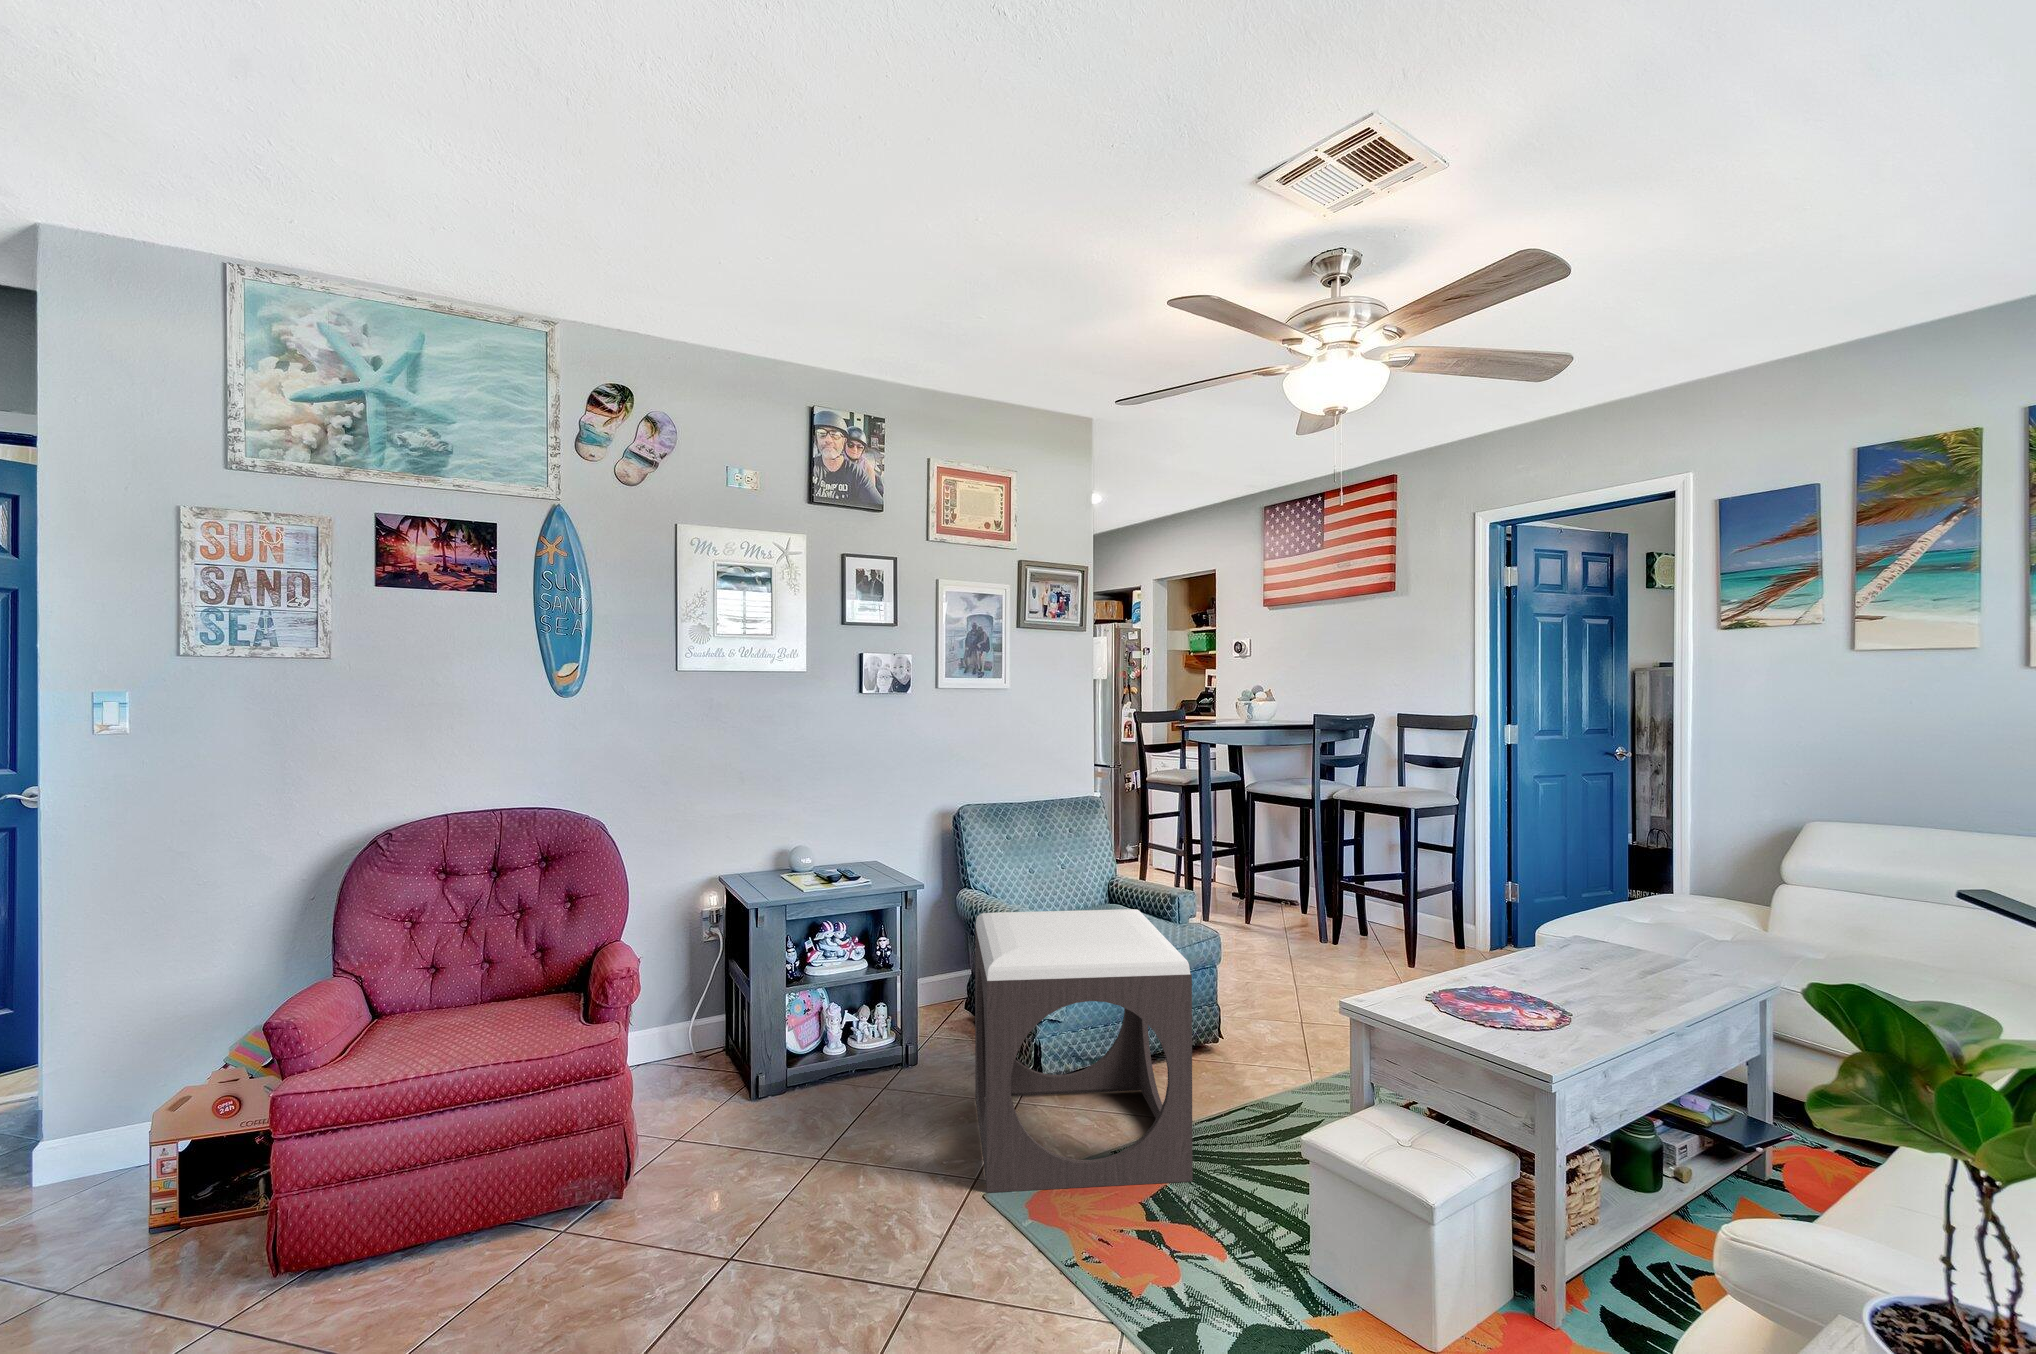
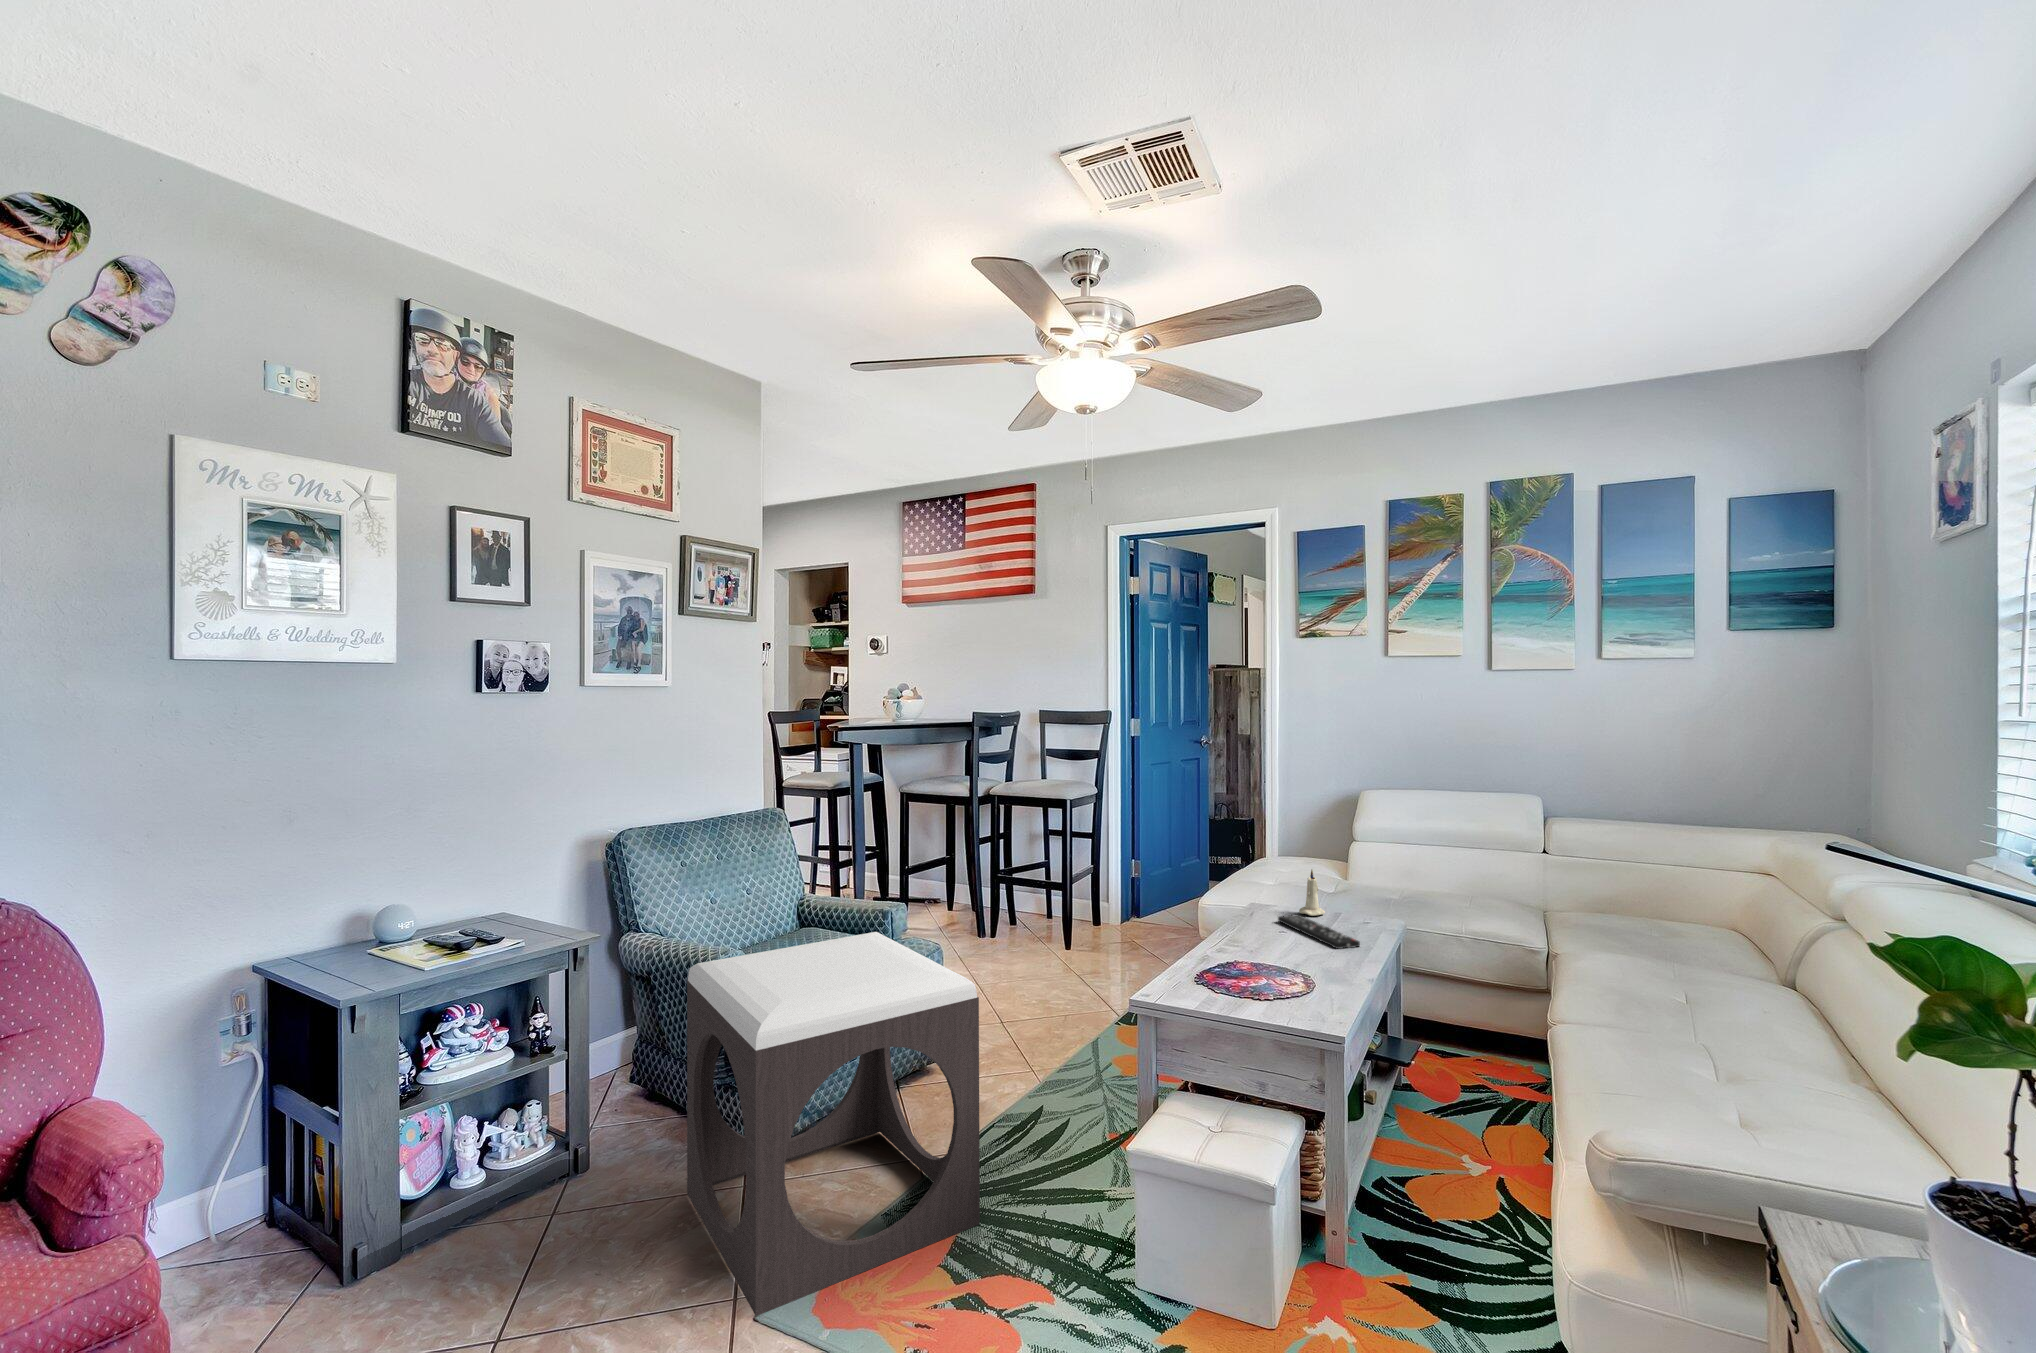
candle: none [1627,905,1662,960] -> present [1299,870,1325,916]
remote control: none [1588,953,1670,998] -> present [1278,915,1360,949]

